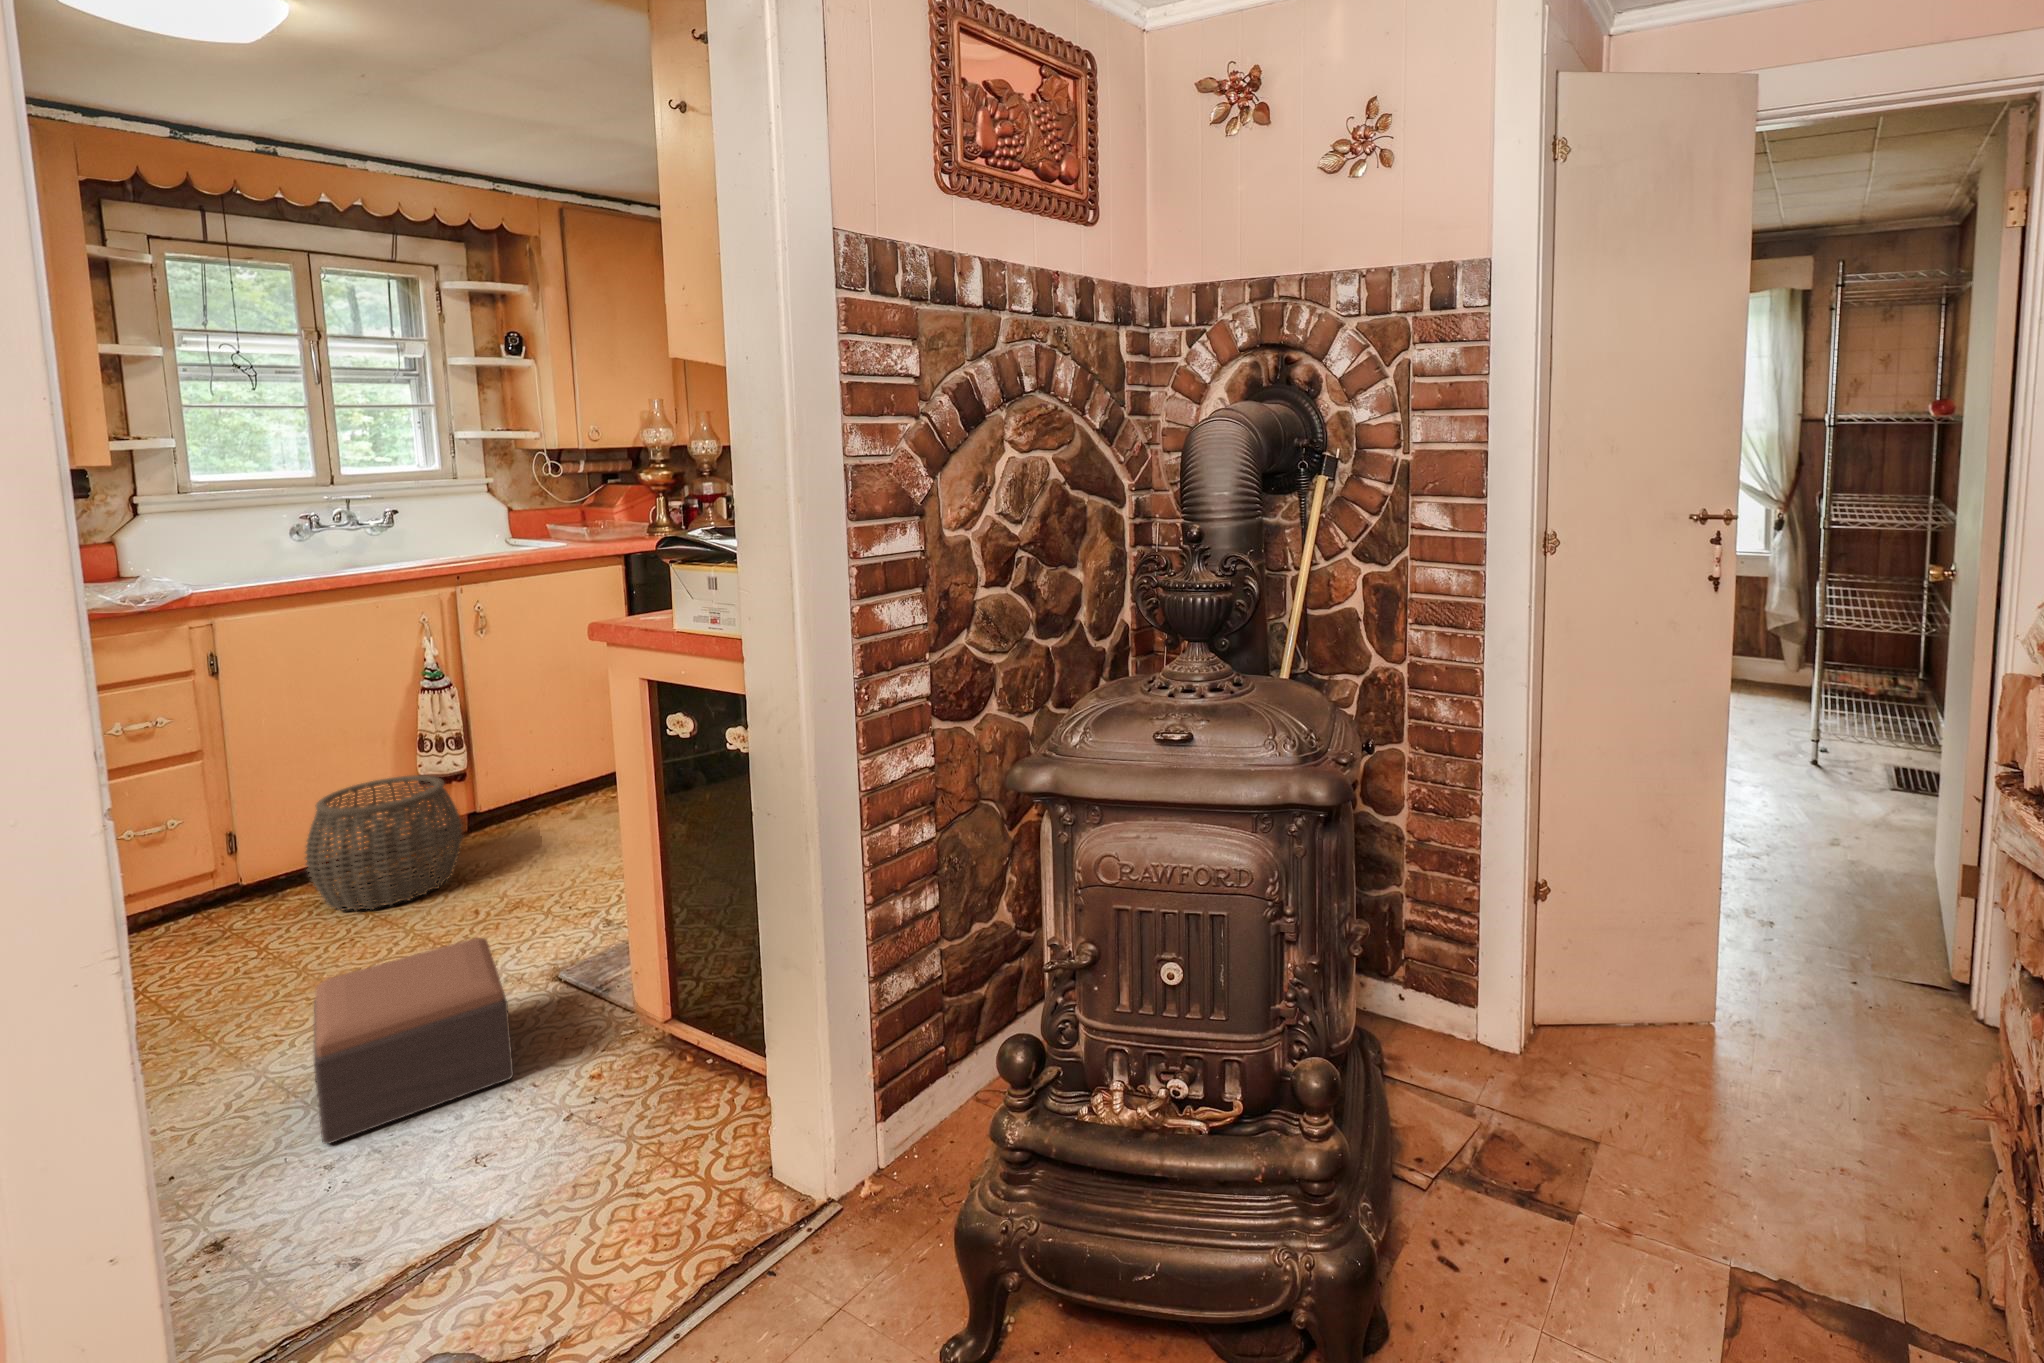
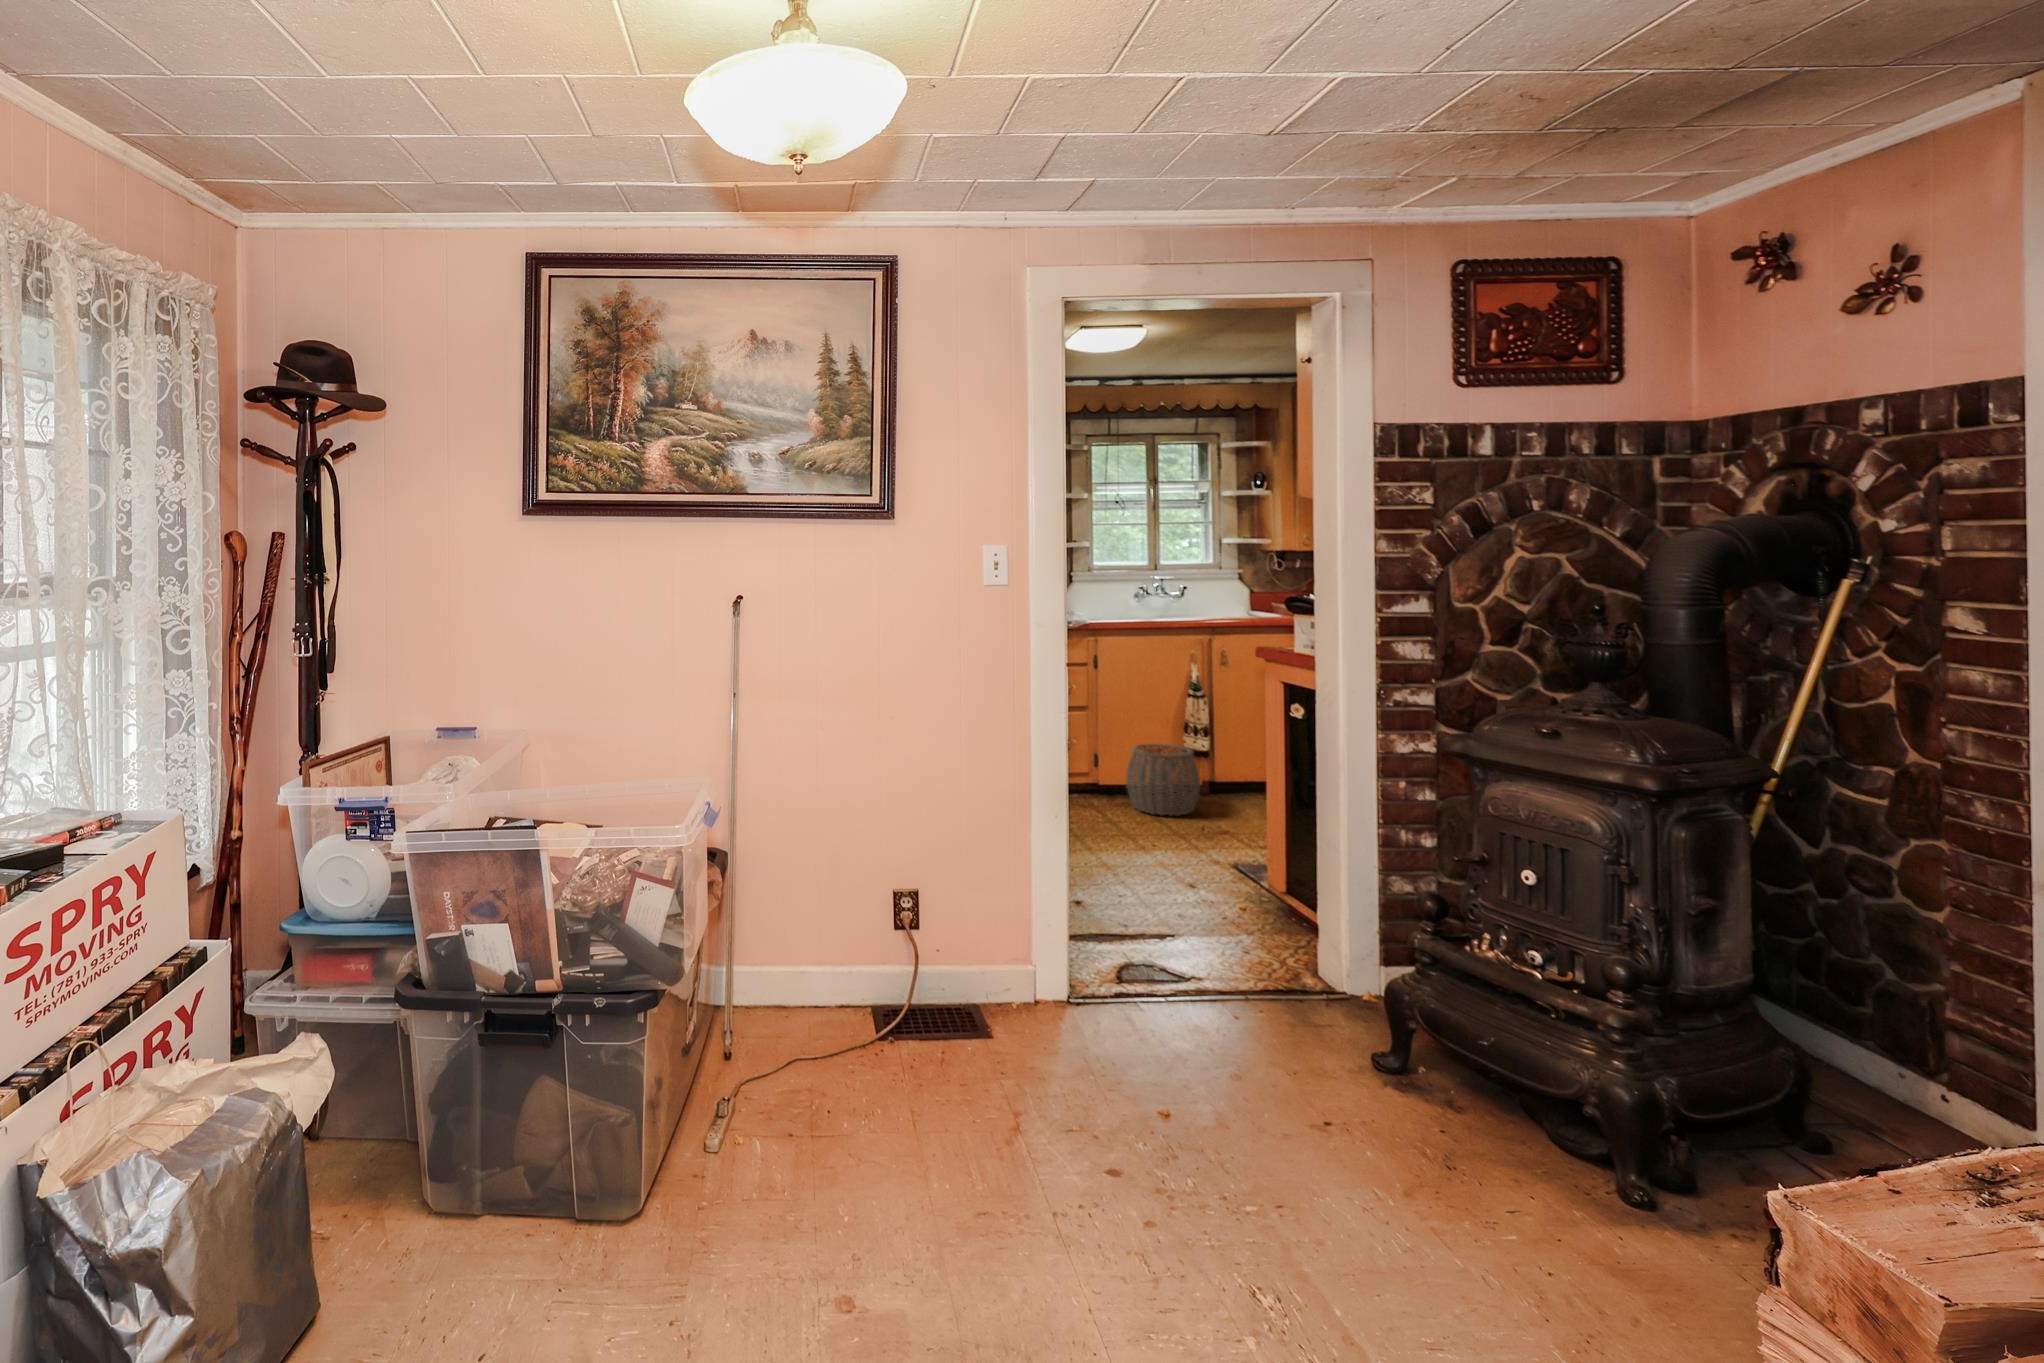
footstool: present [314,938,513,1144] -> none [1120,817,1203,898]

